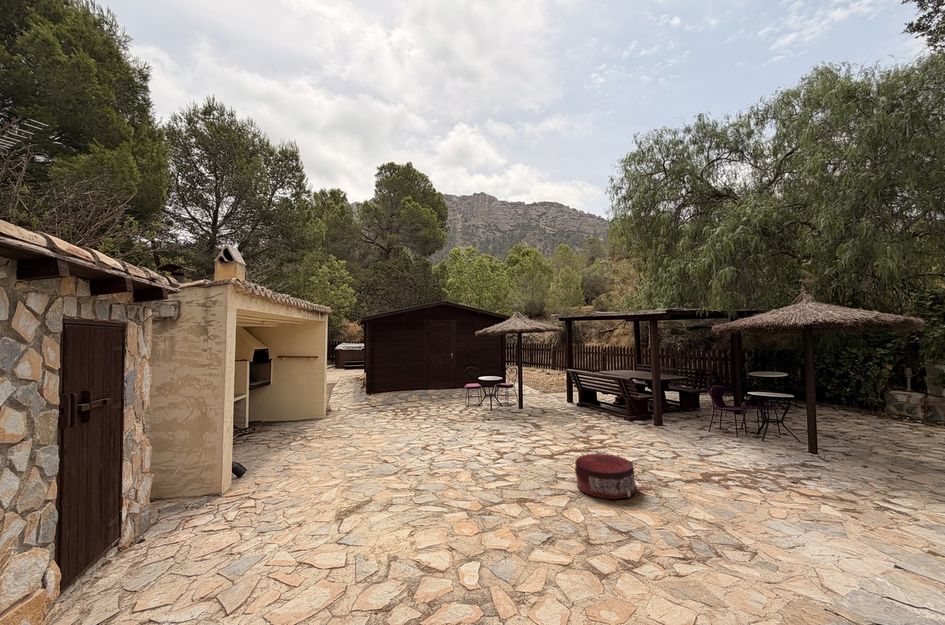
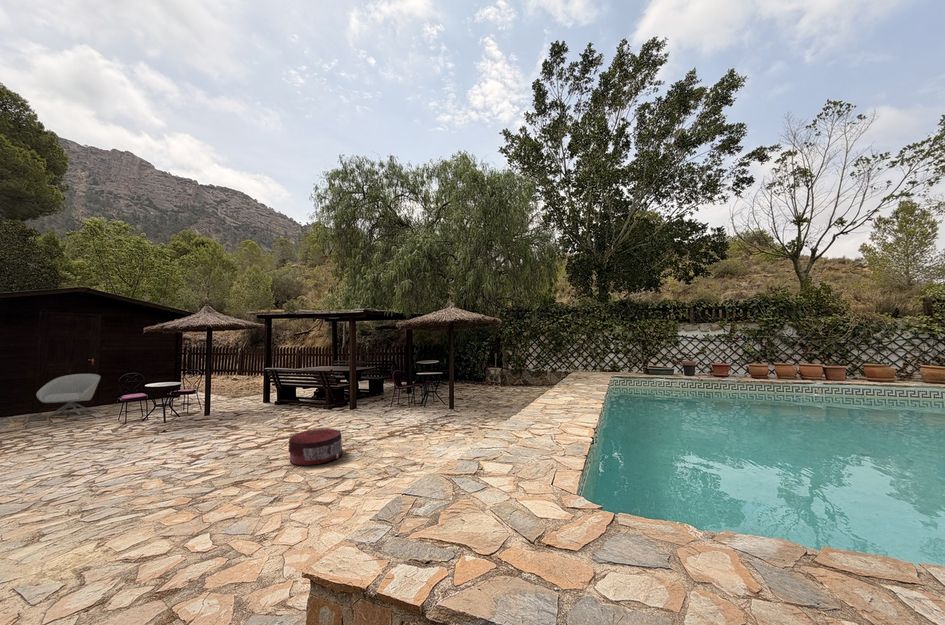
armchair: none [424,364,456,395] -> present [36,374,101,417]

